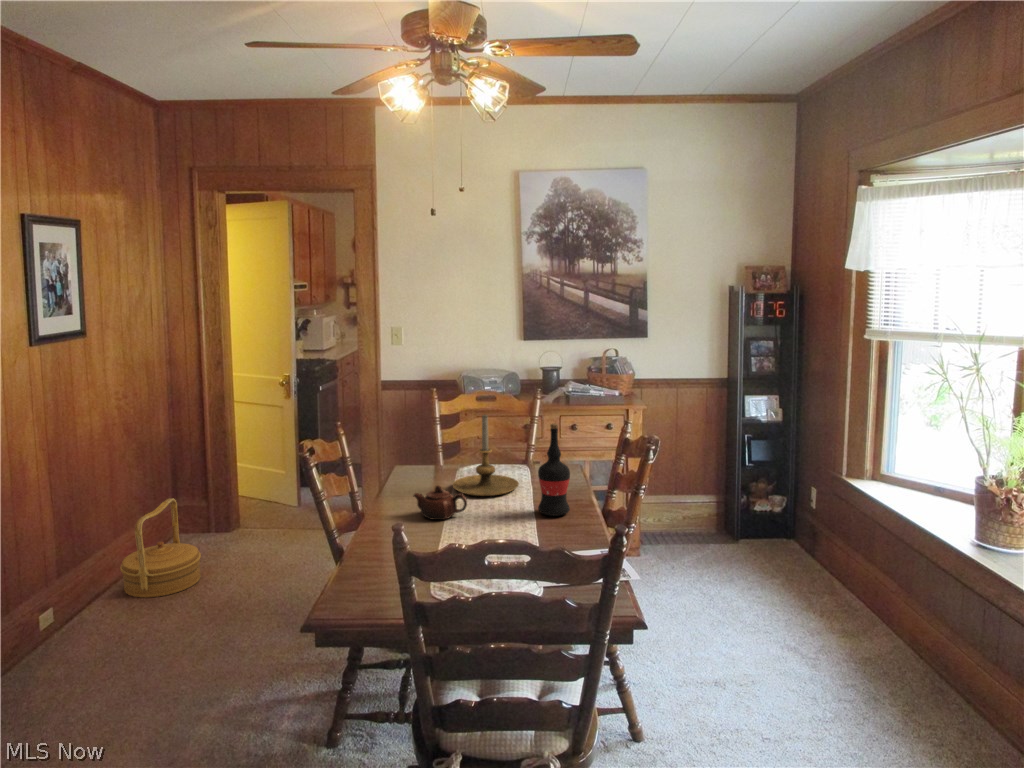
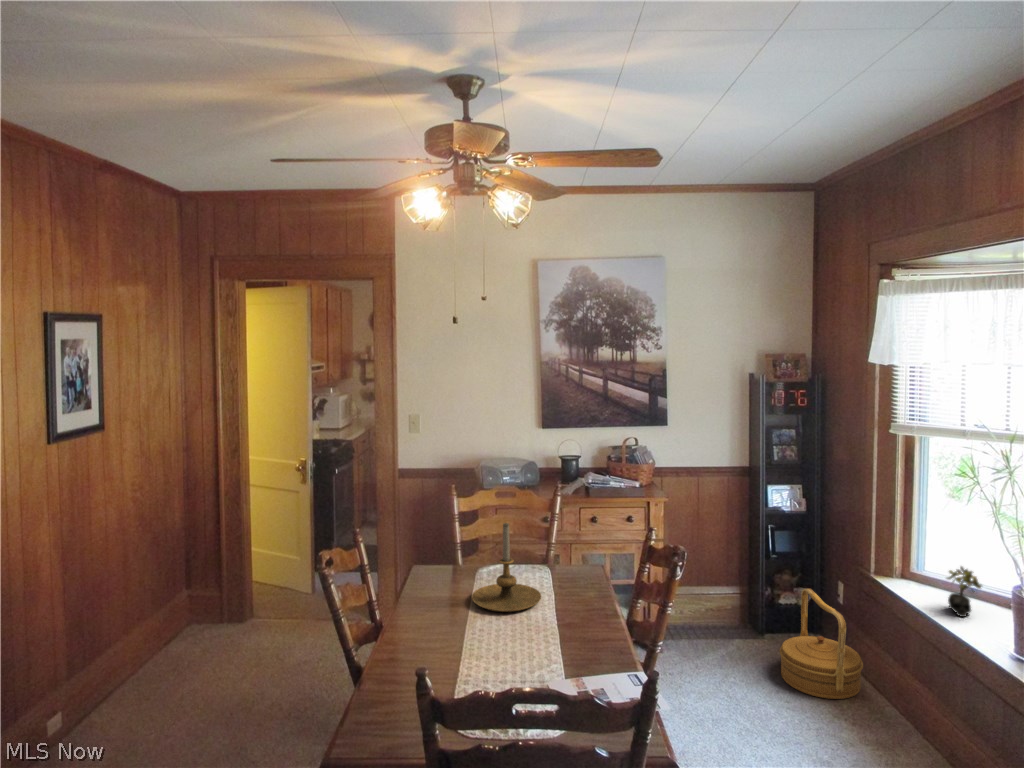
wine bottle: present [538,423,570,516] -> none [563,540,598,641]
succulent plant: none [906,461,940,508] -> present [947,567,982,617]
teapot: present [414,485,467,520] -> none [431,606,488,644]
woven basket: present [120,498,201,598] -> present [780,589,863,699]

